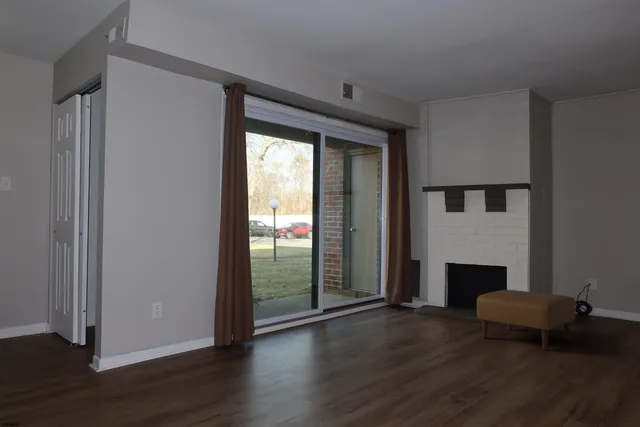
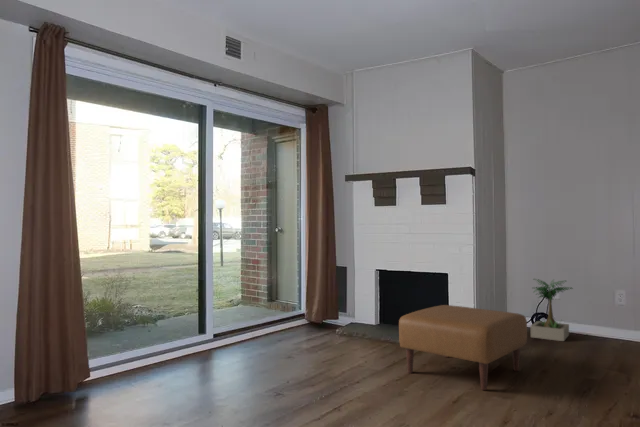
potted plant: none [573,273,612,323] -> present [531,279,572,341]

